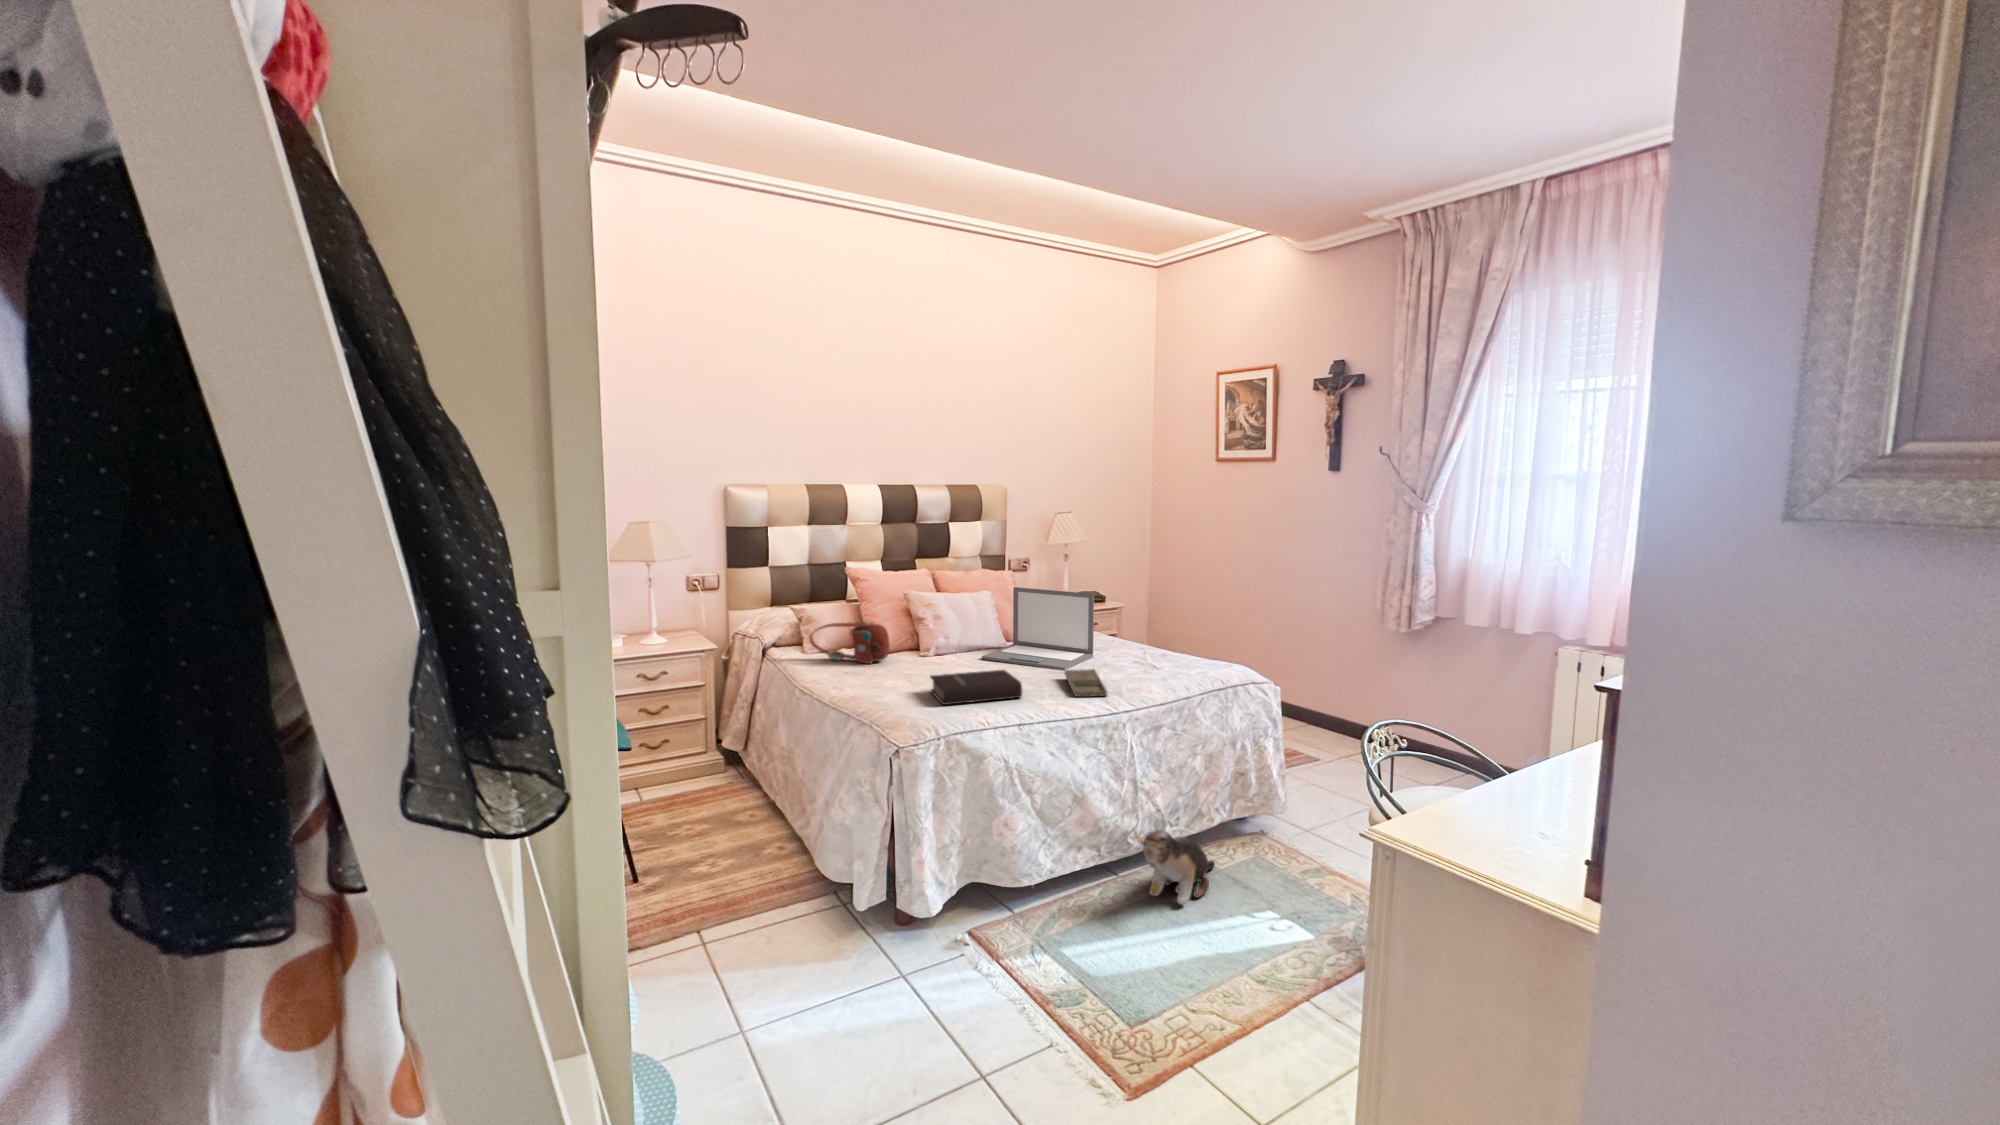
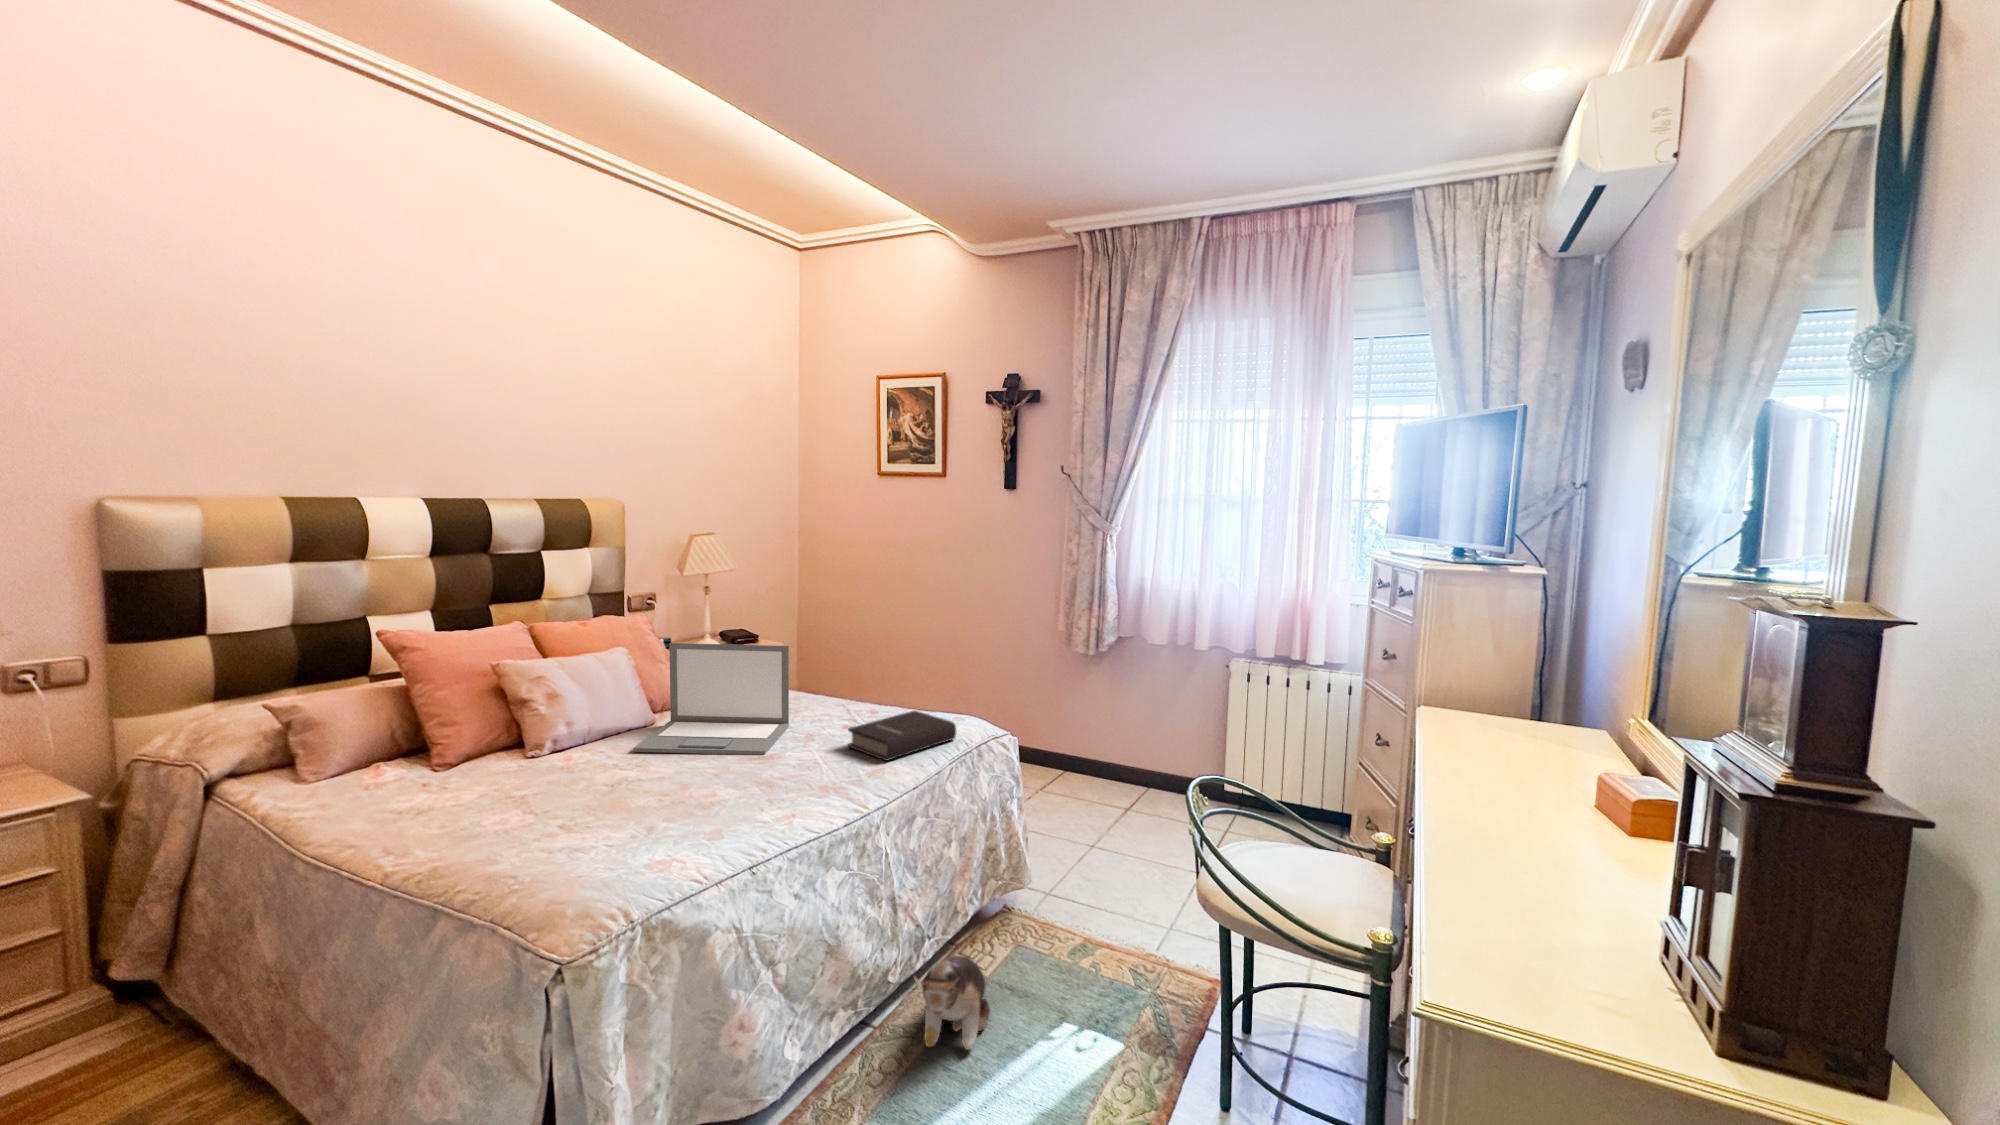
handbag: present [810,622,890,664] -> none [315,722,478,790]
tray: present [1064,669,1107,697] -> none [773,750,848,800]
book: present [931,670,1022,705] -> present [848,711,956,761]

